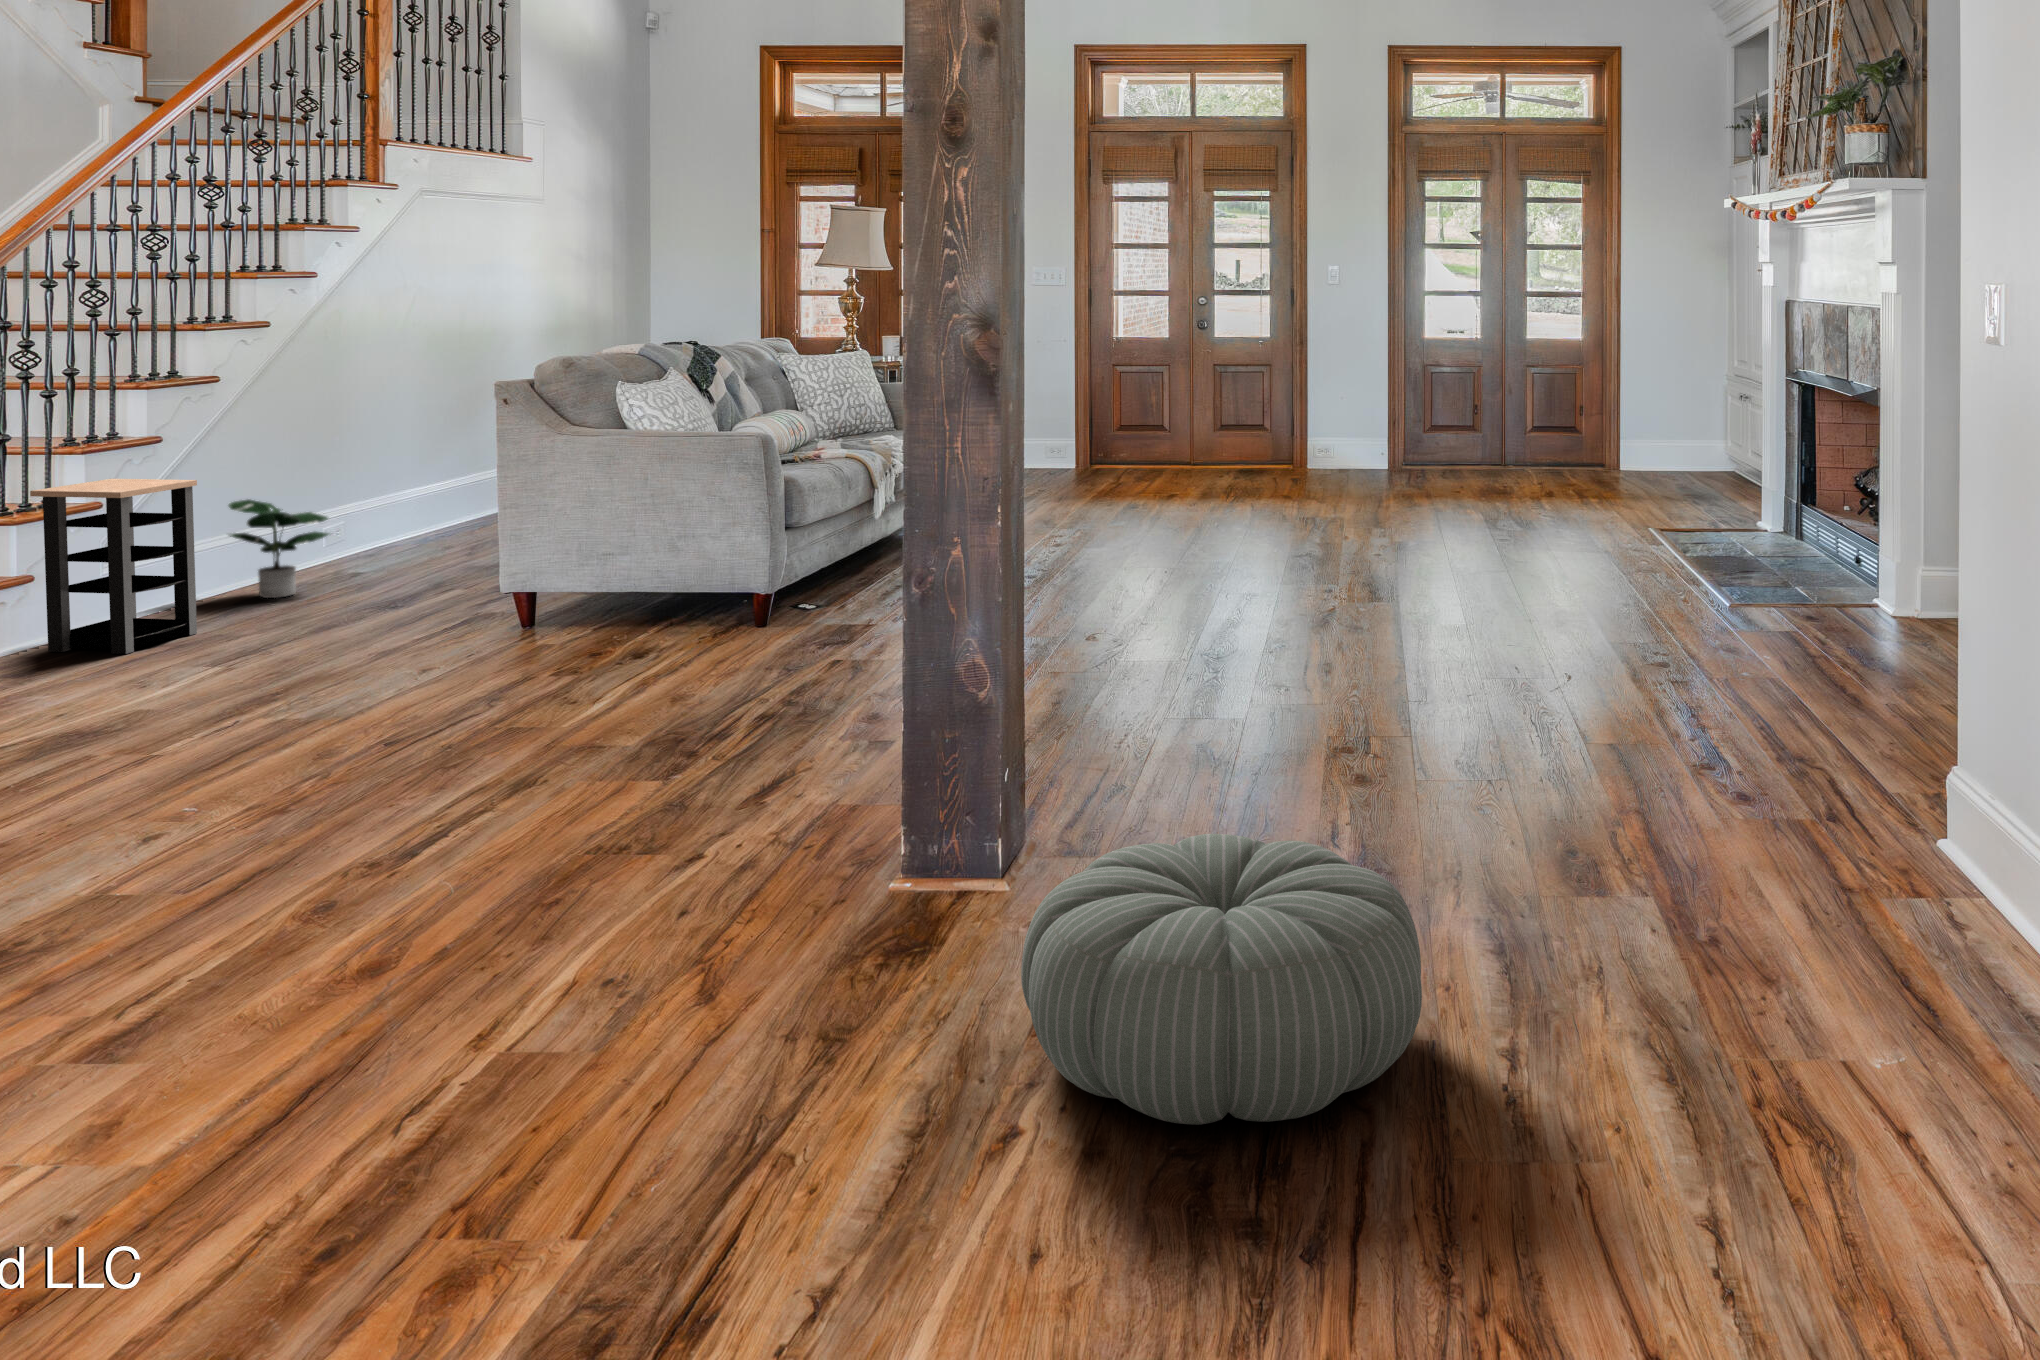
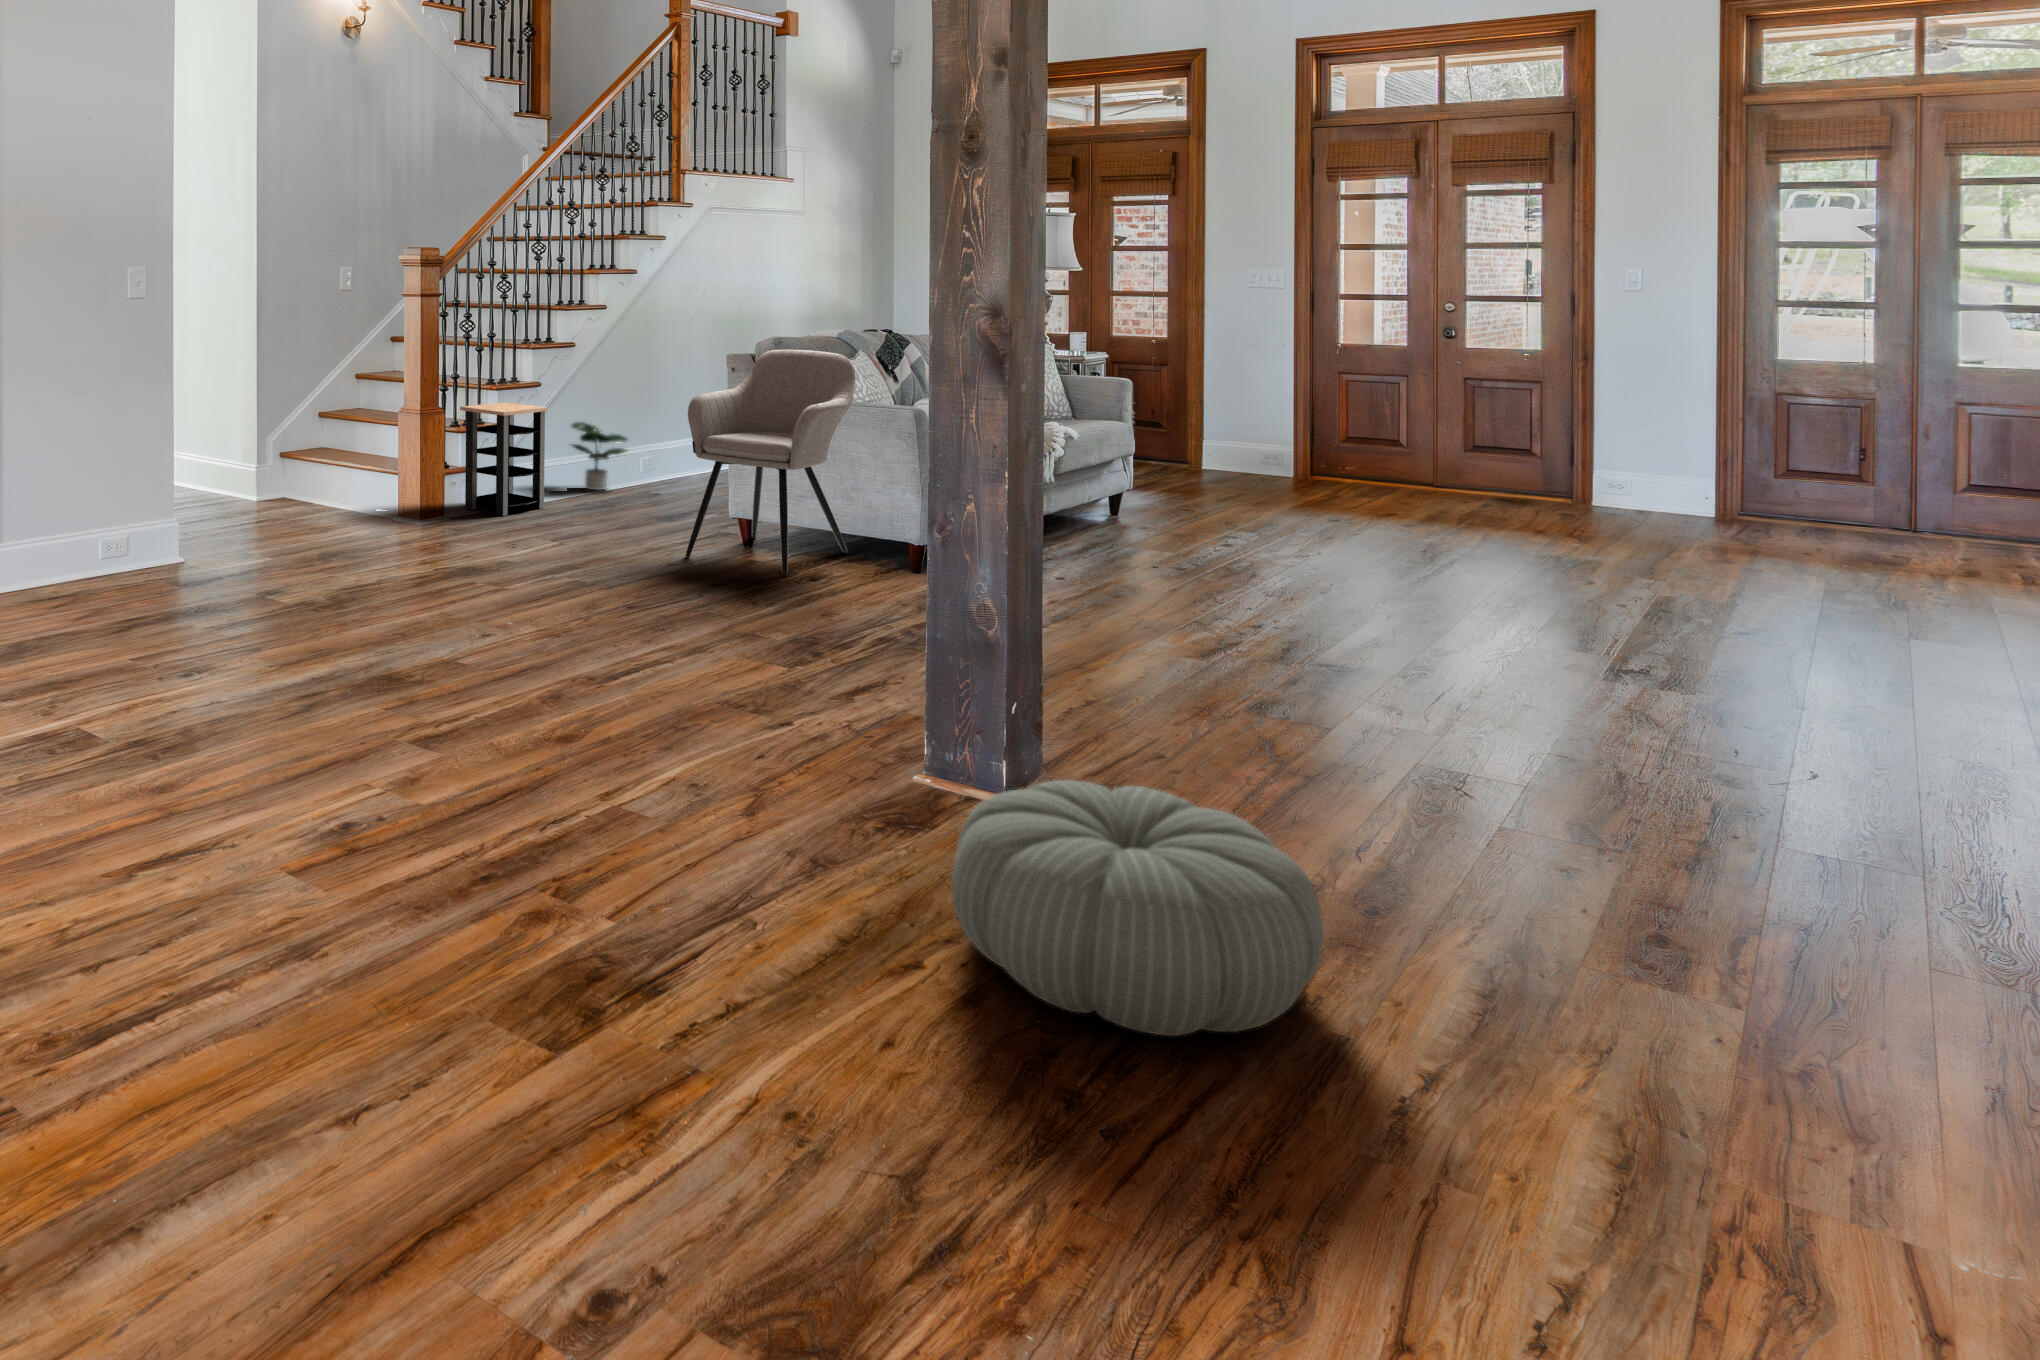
armchair: none [453,373,688,672] -> present [685,350,855,575]

